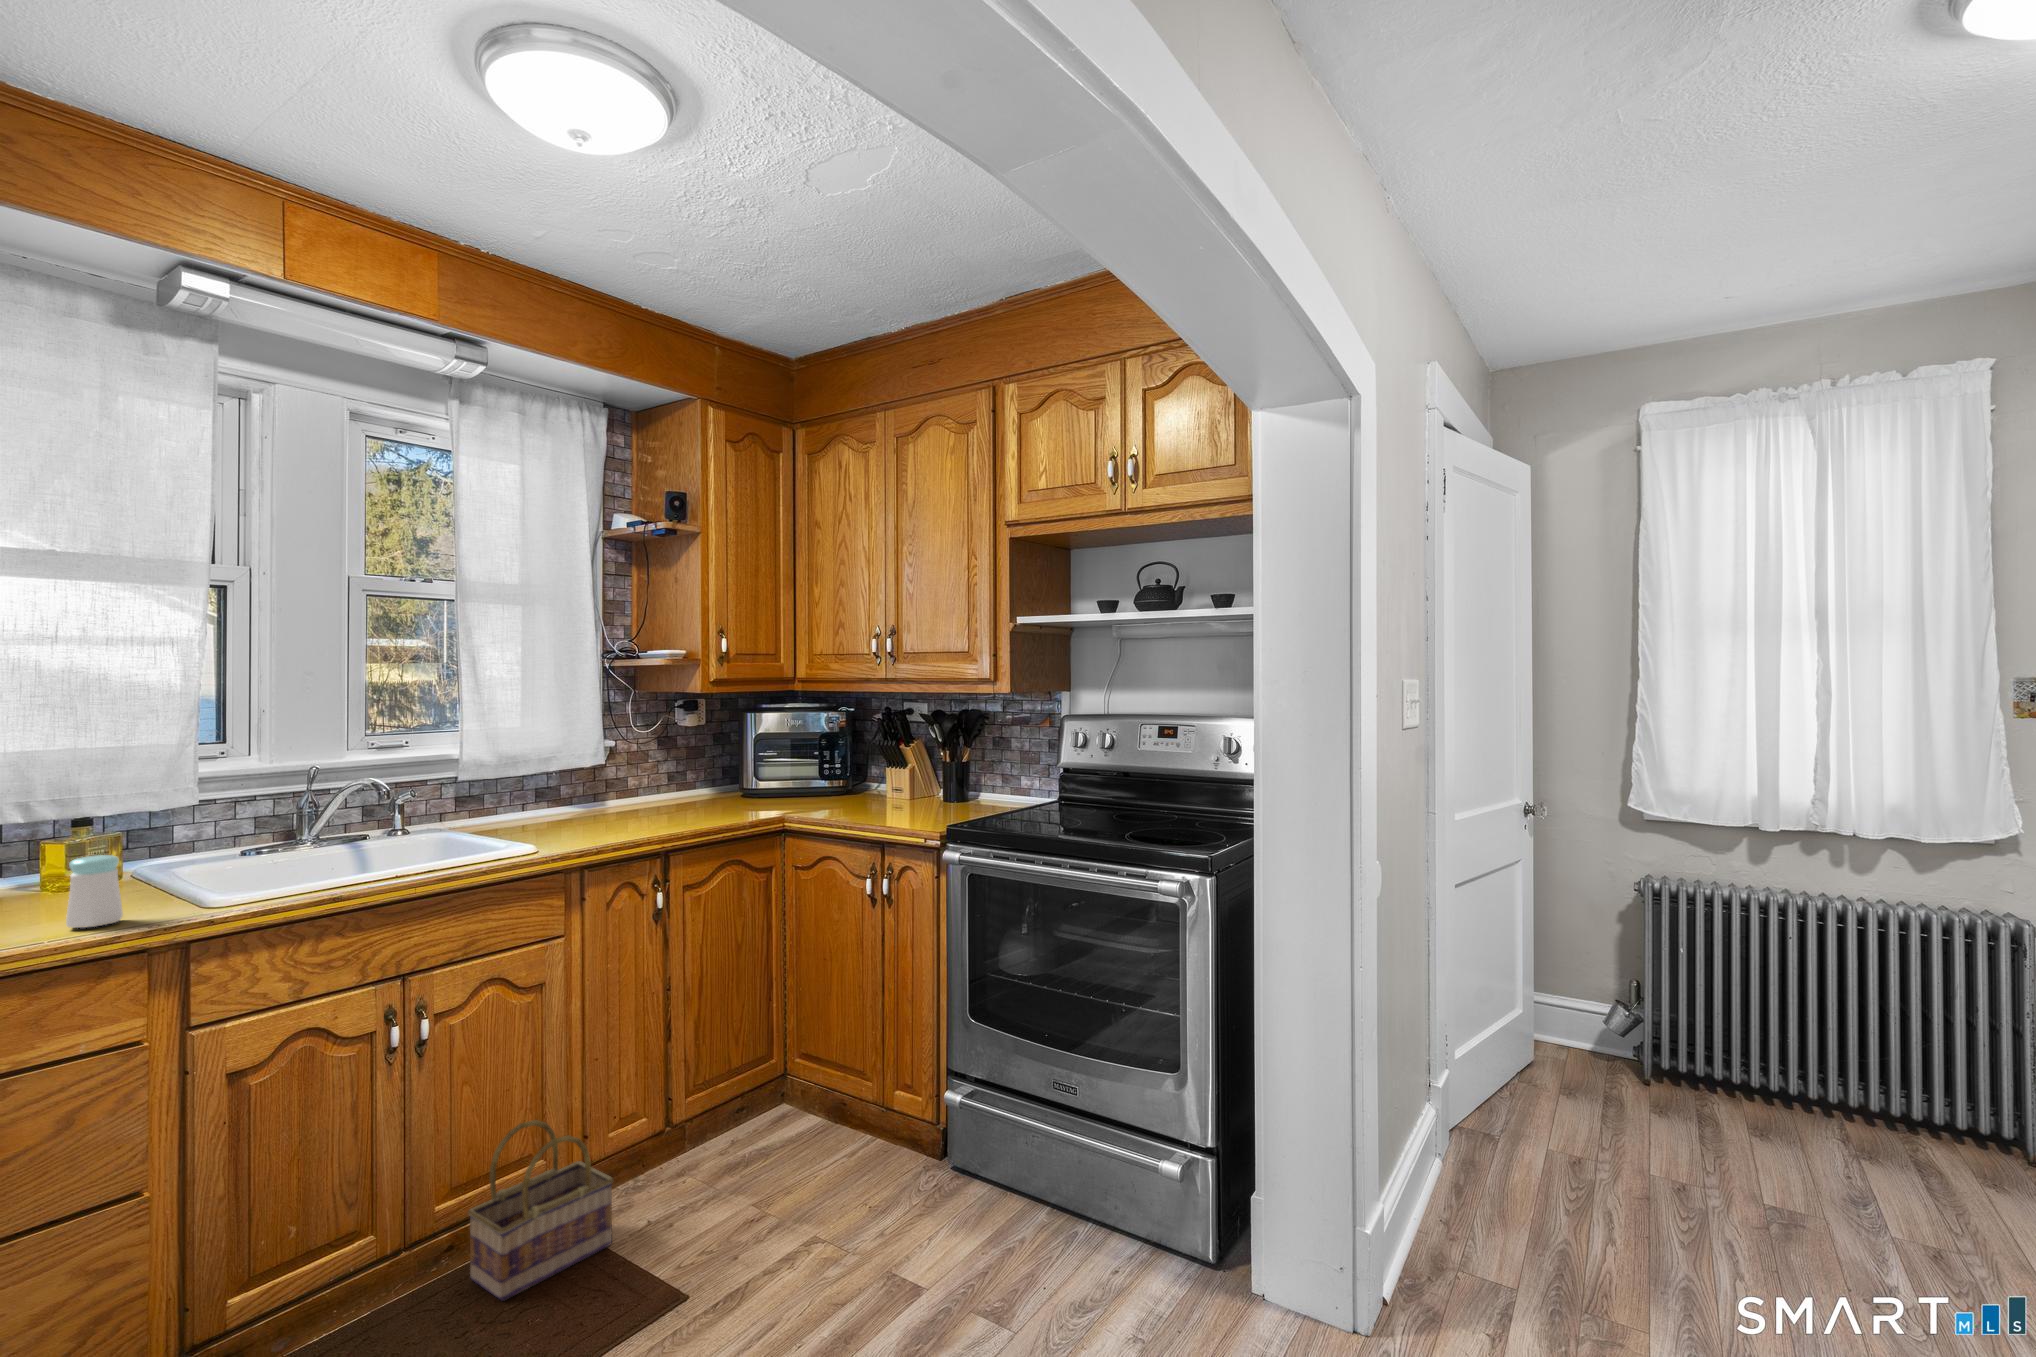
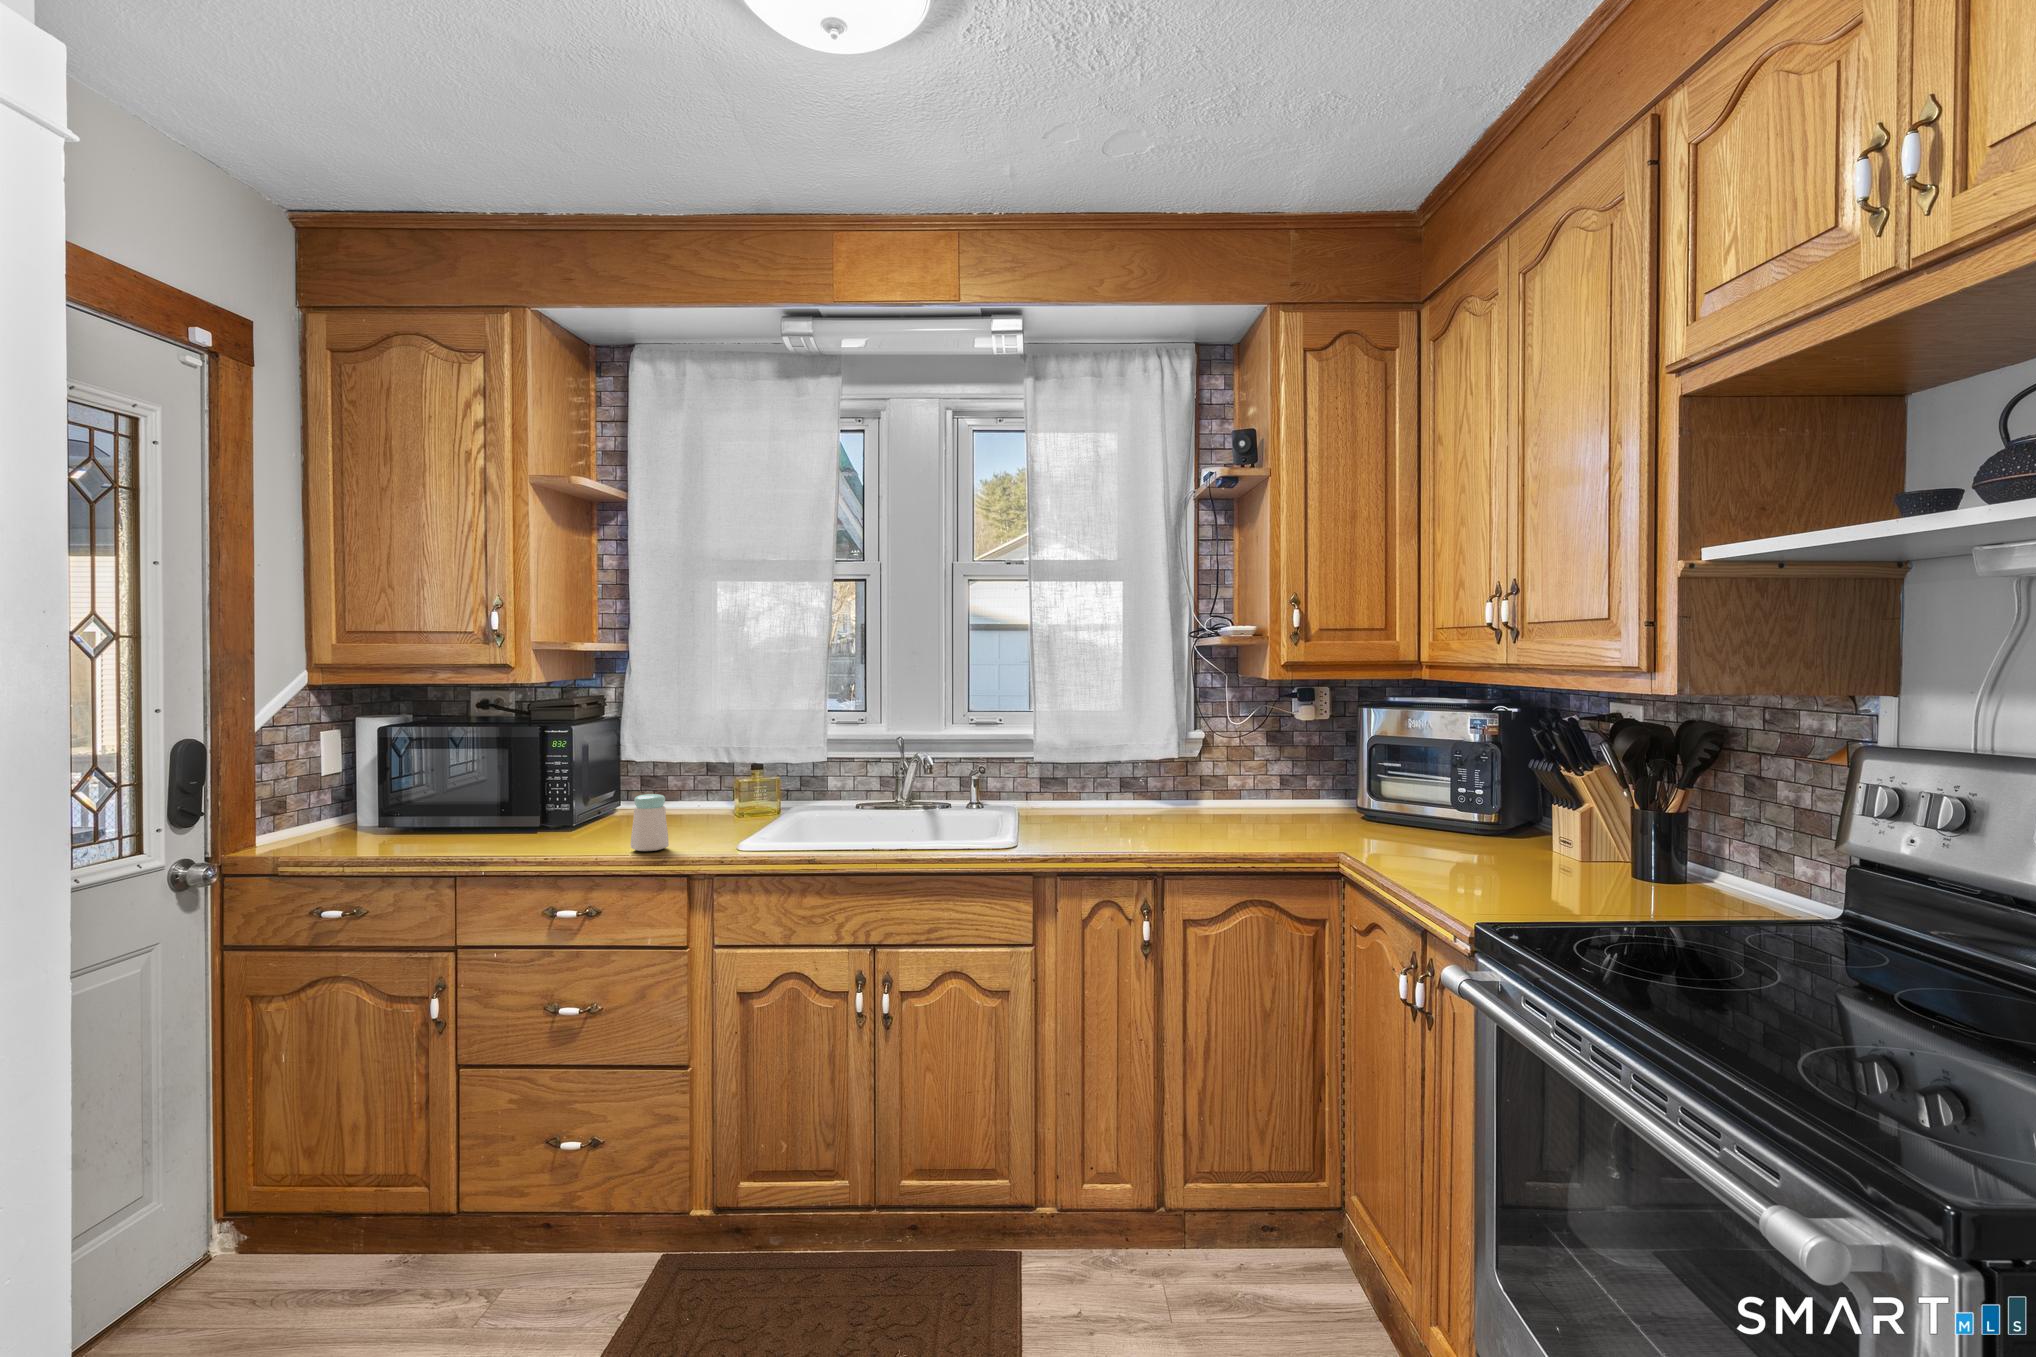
basket: present [468,1120,613,1301] -> none [897,1136,1031,1319]

